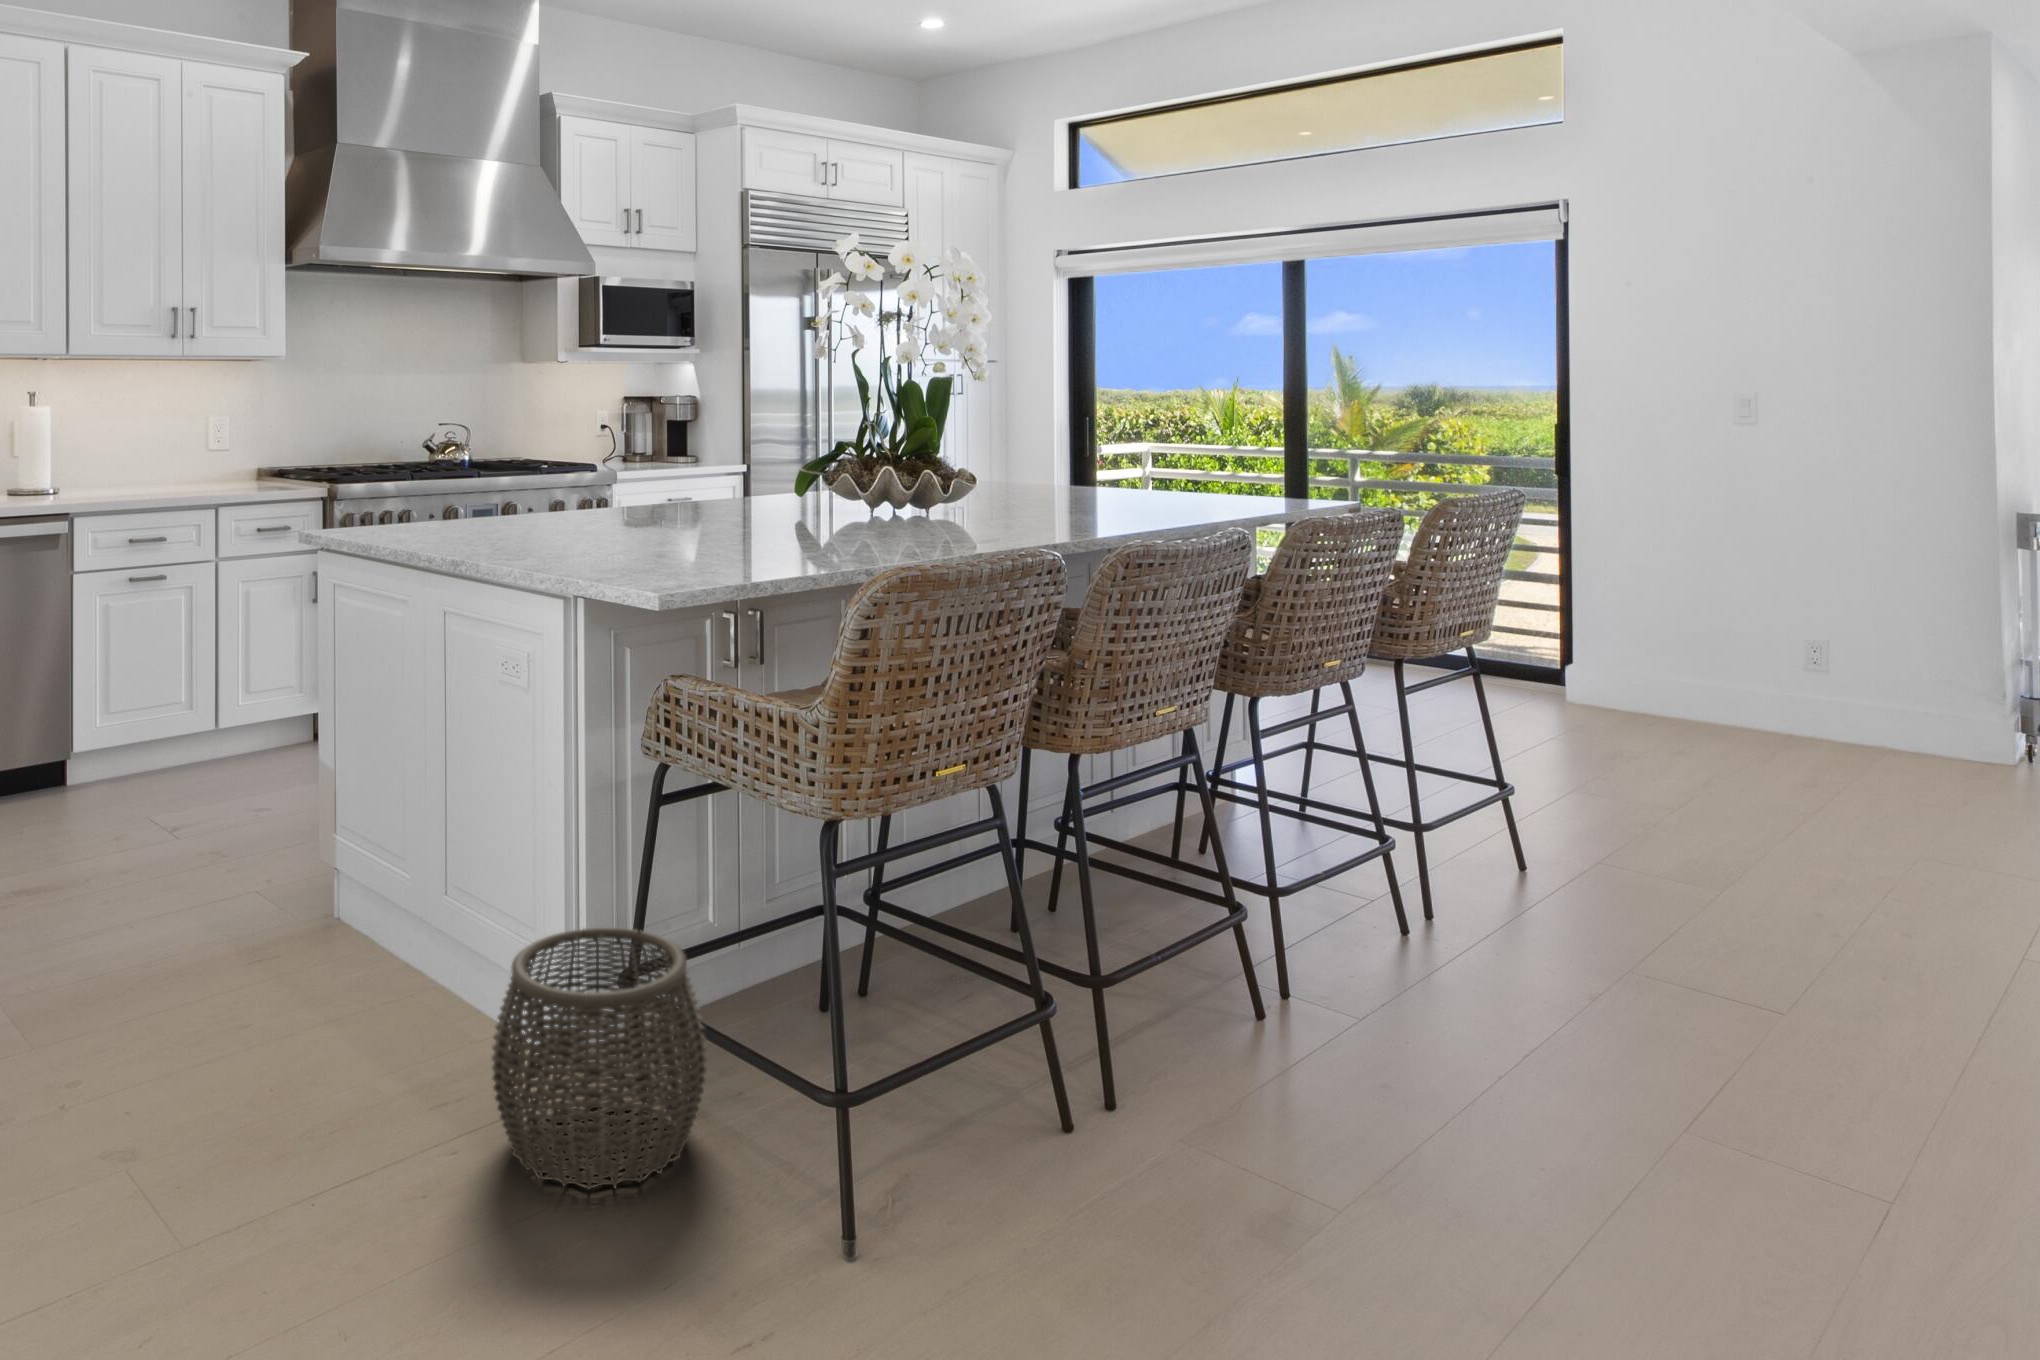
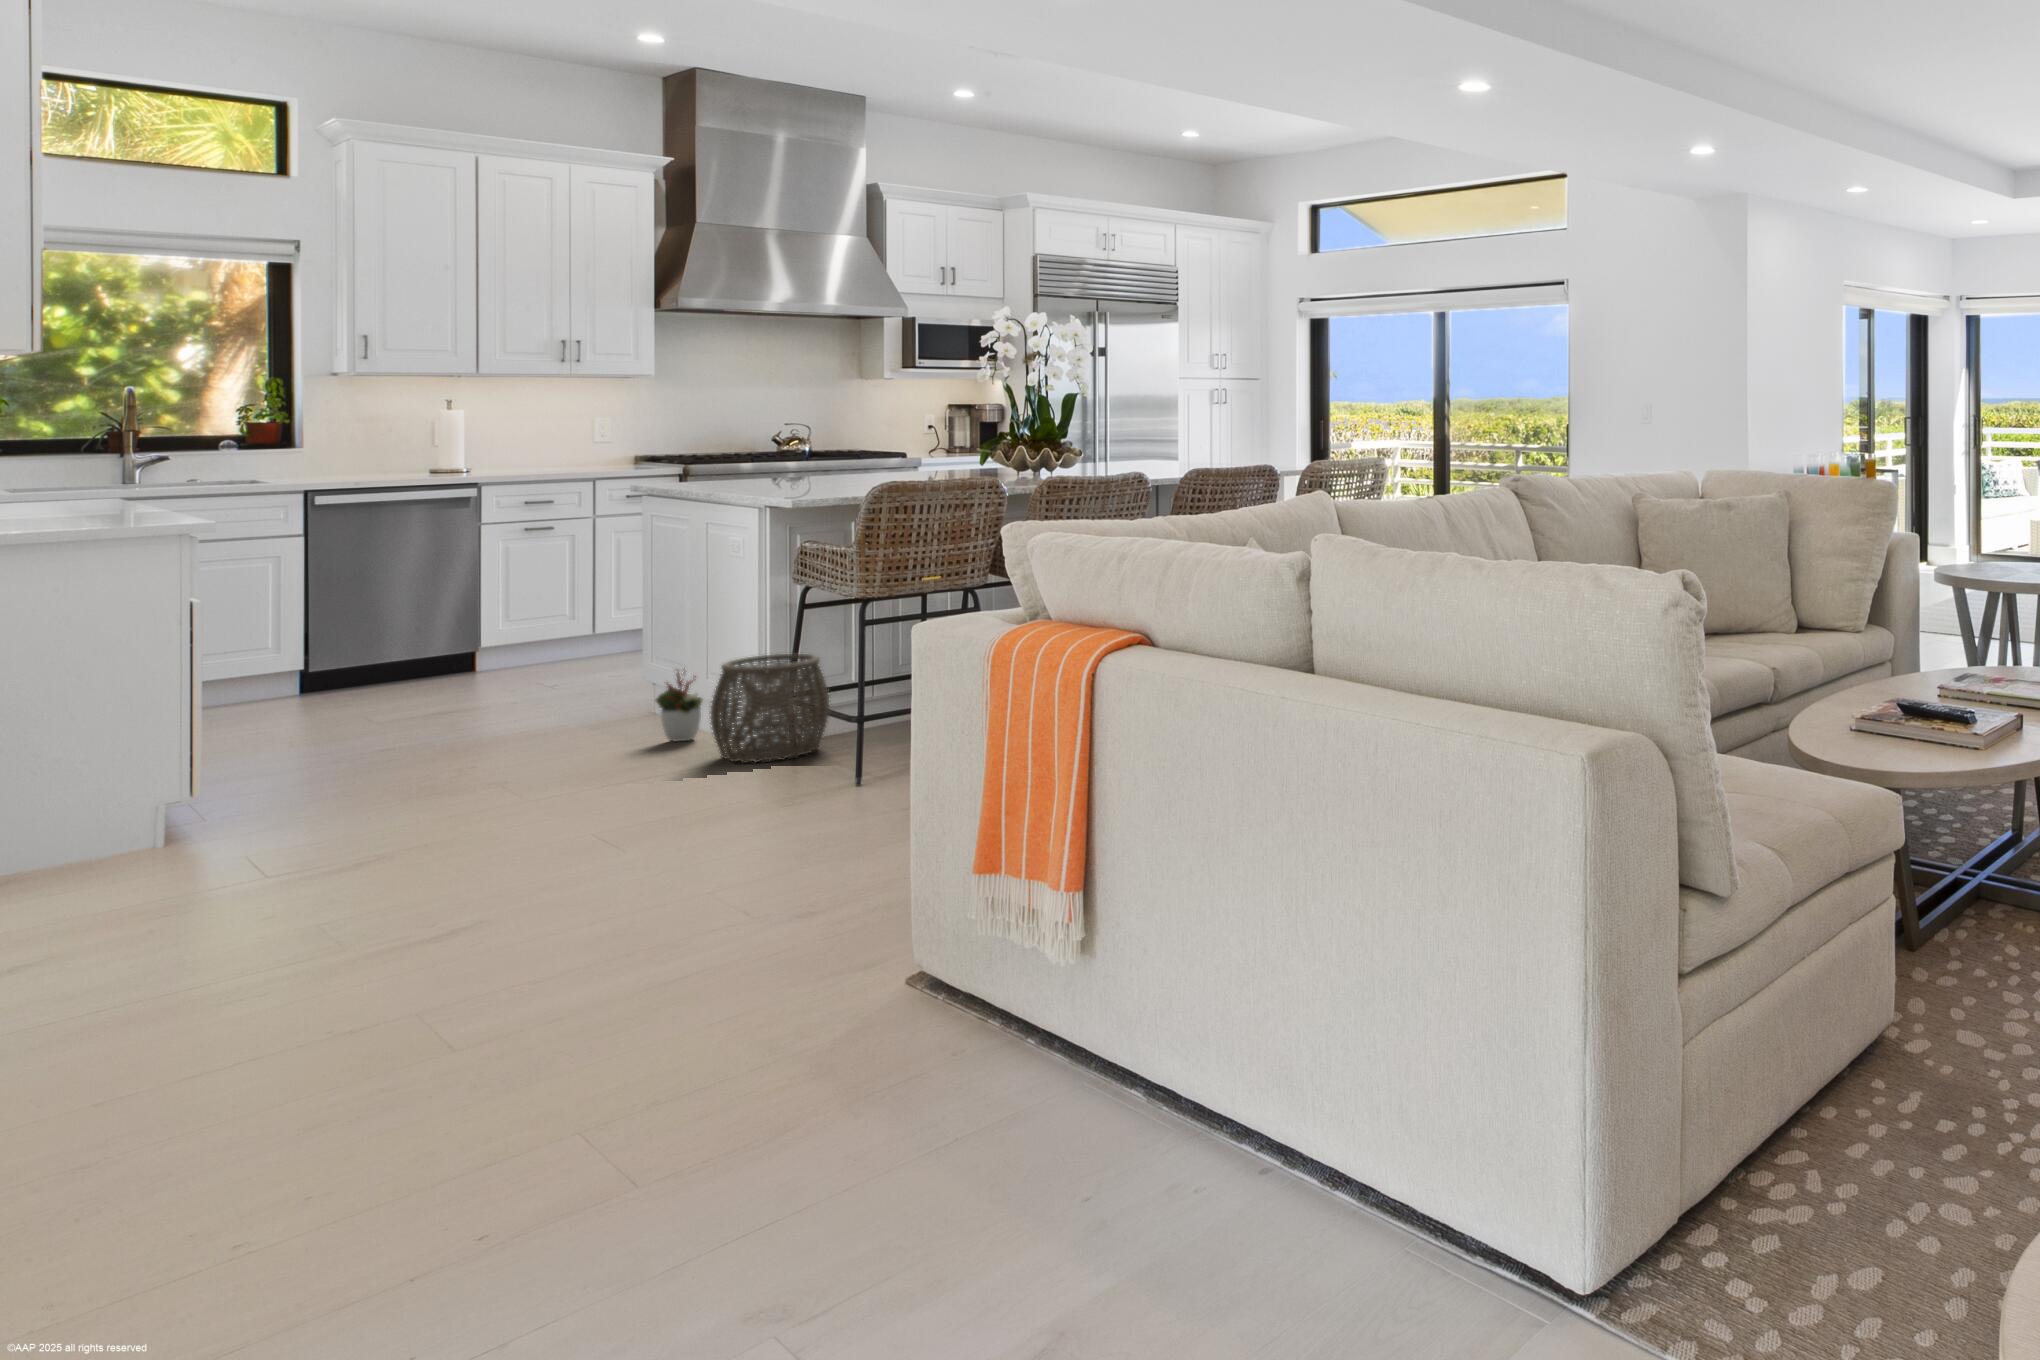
decorative plant: none [366,918,447,1057] -> present [655,668,702,741]

